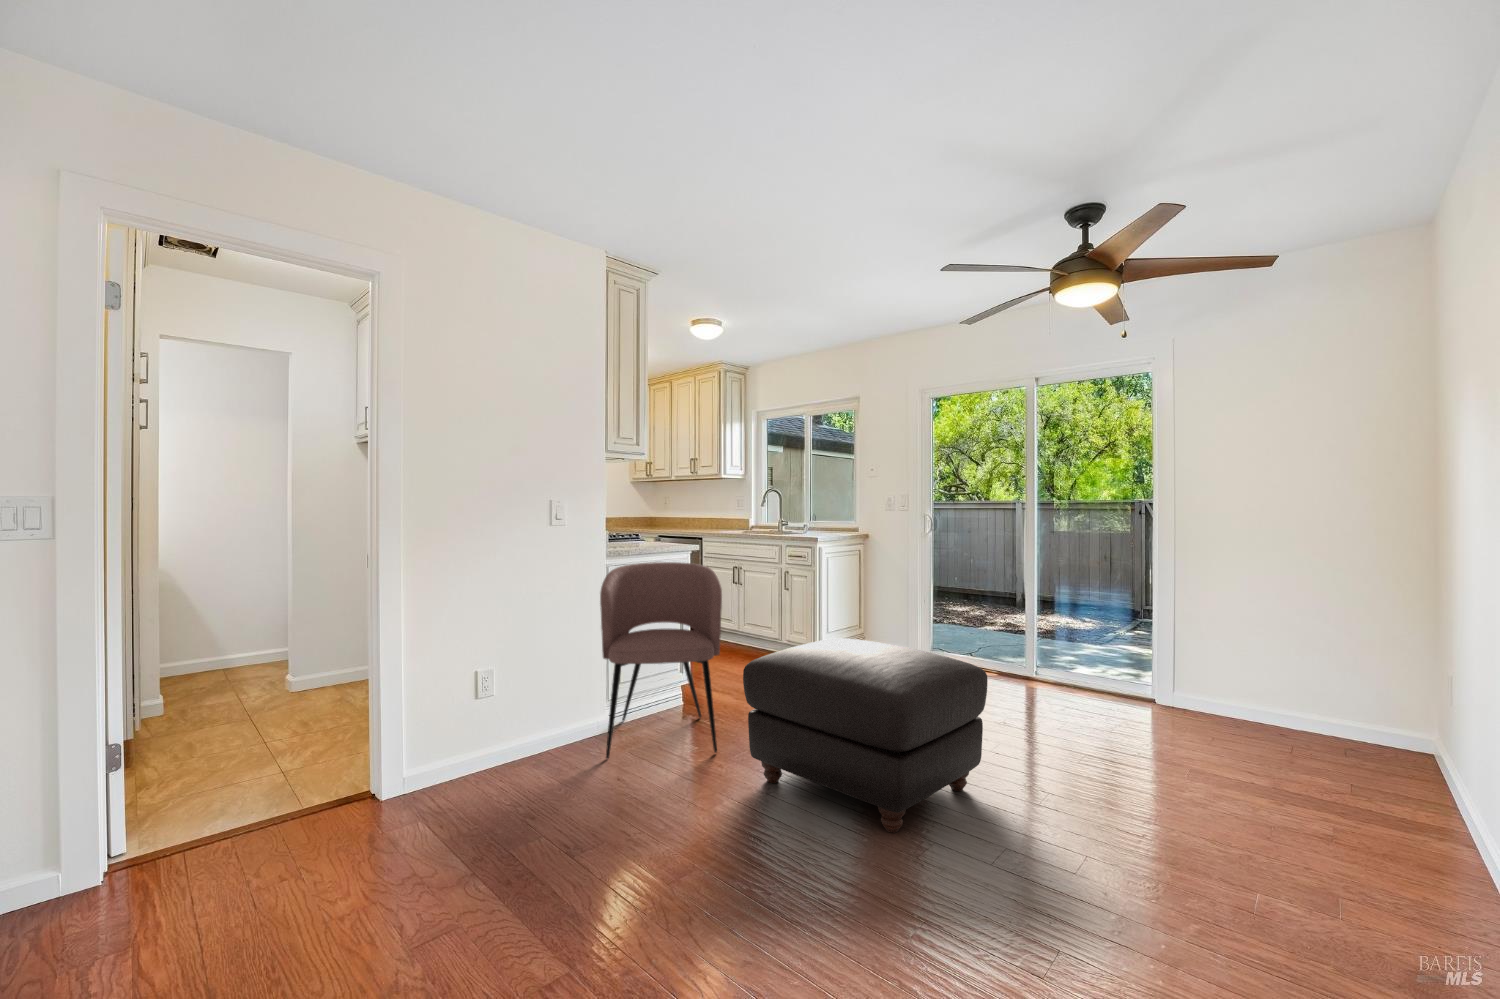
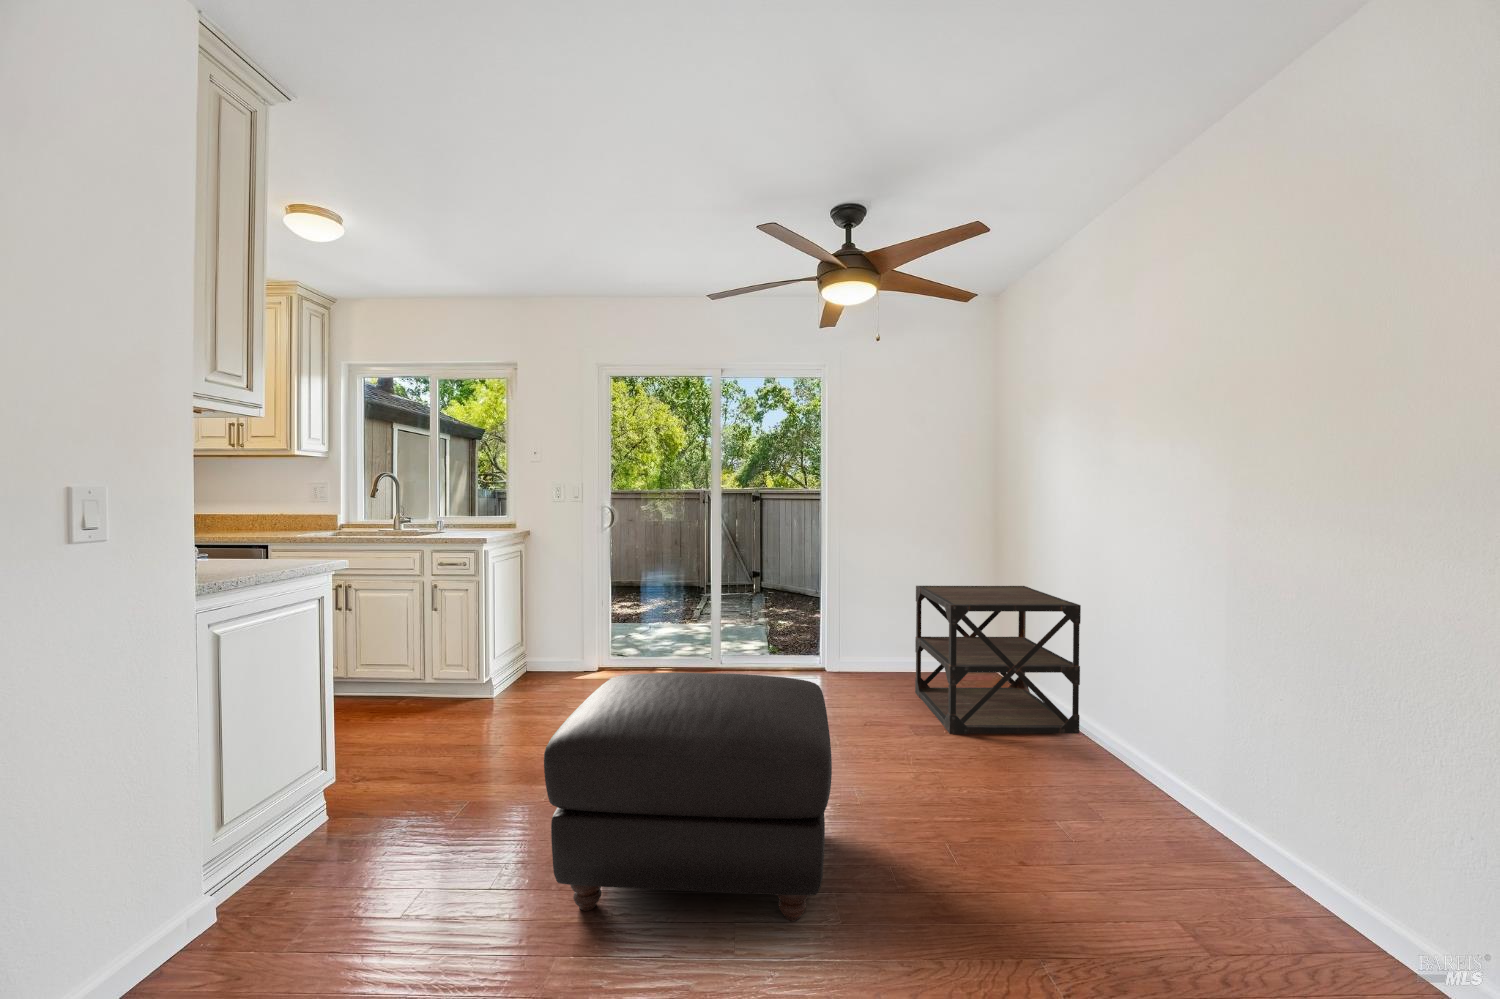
armchair: present [600,562,722,759] -> none [209,593,462,991]
side table: none [1231,610,1451,825] -> present [915,586,1081,734]

